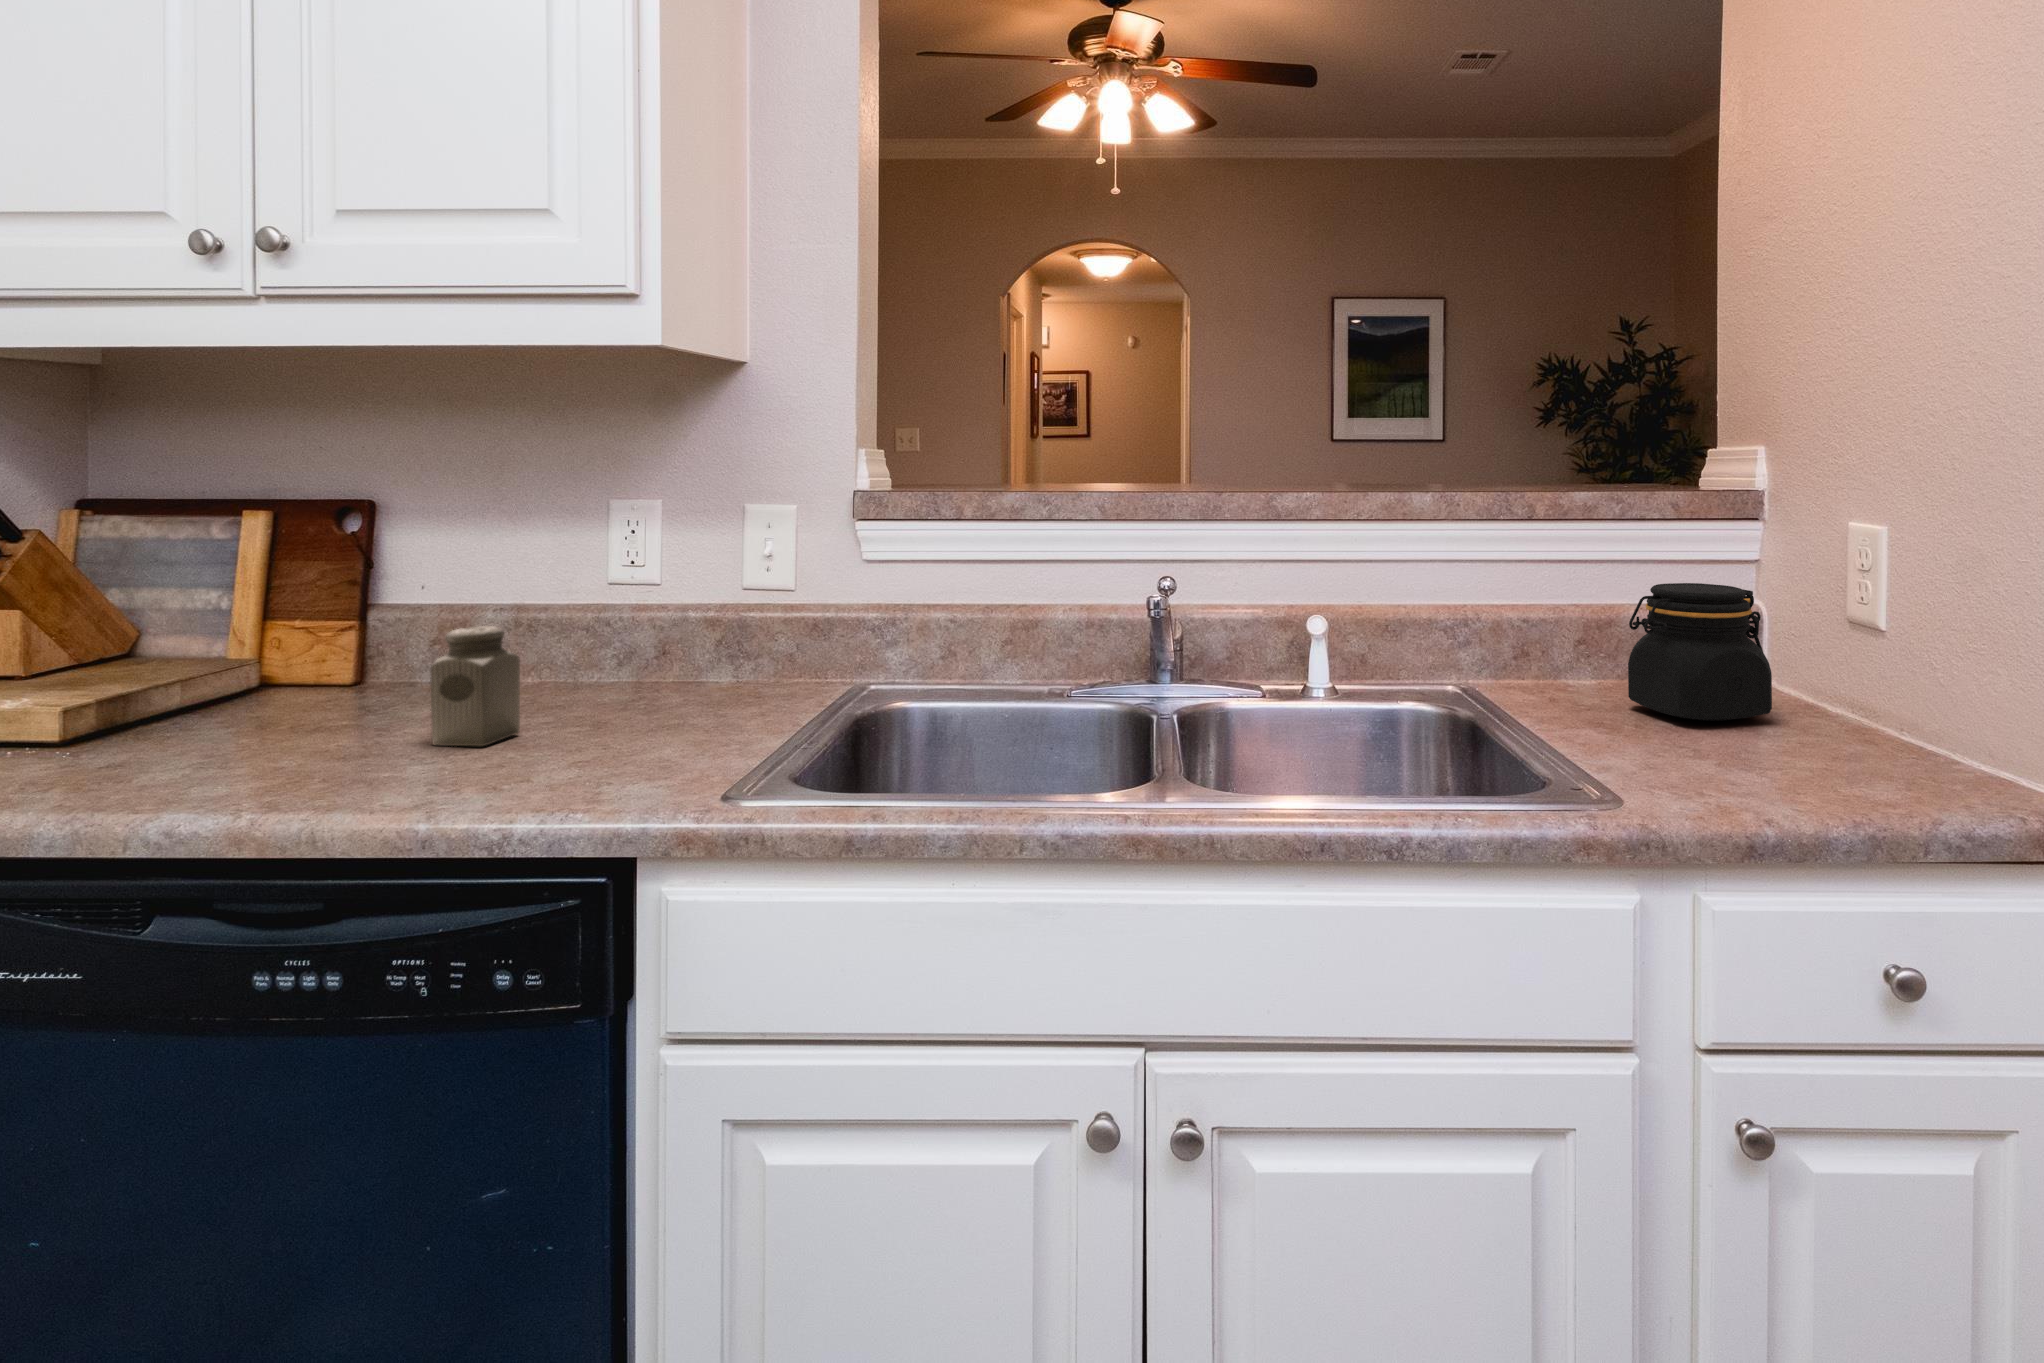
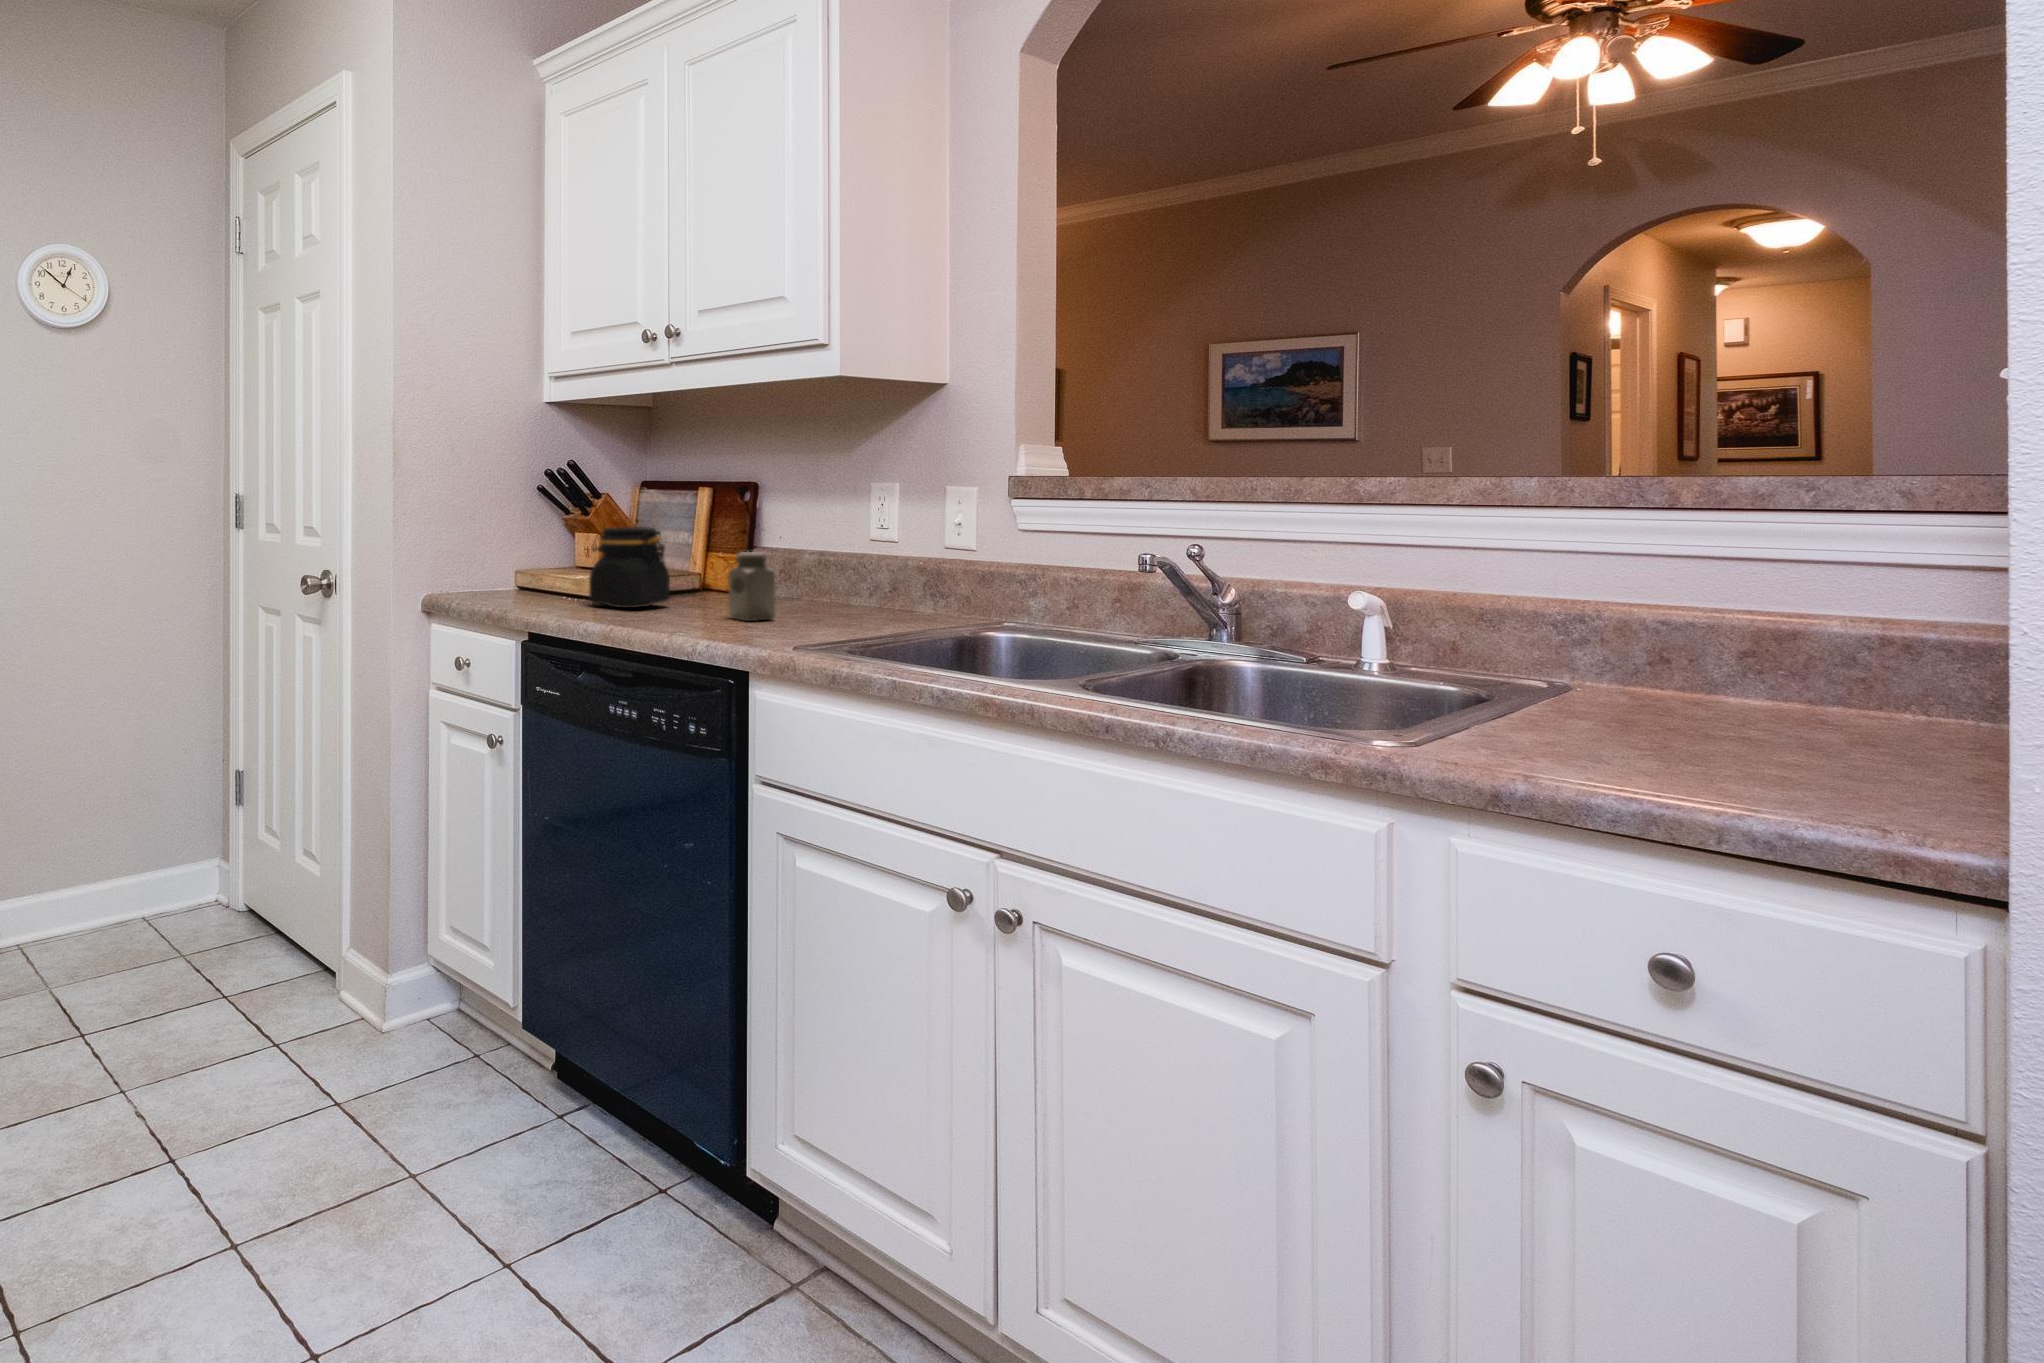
jar: present [1628,583,1772,721] -> present [589,527,670,608]

